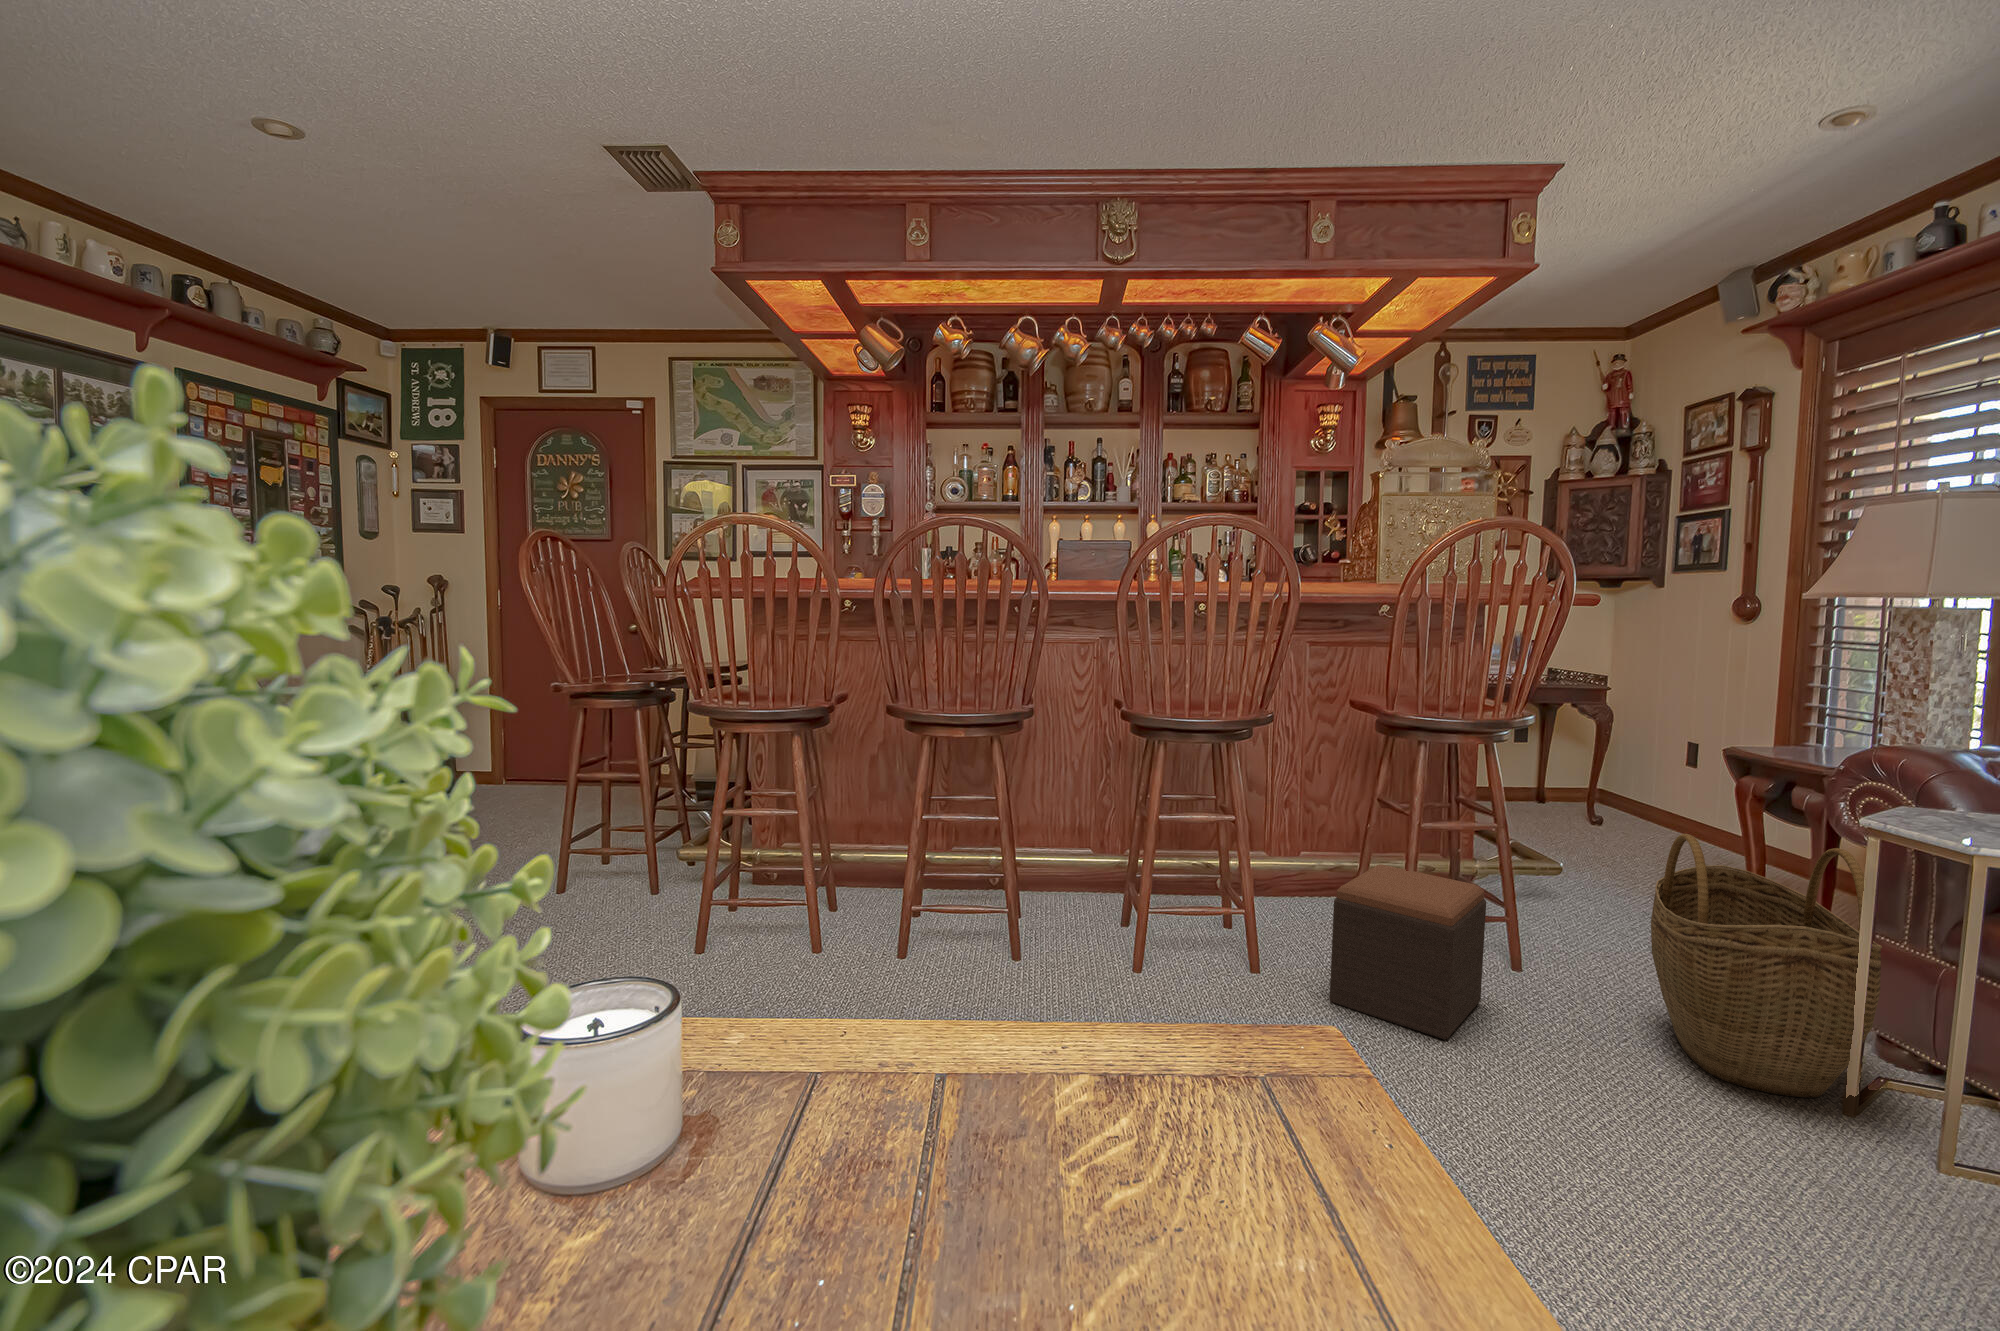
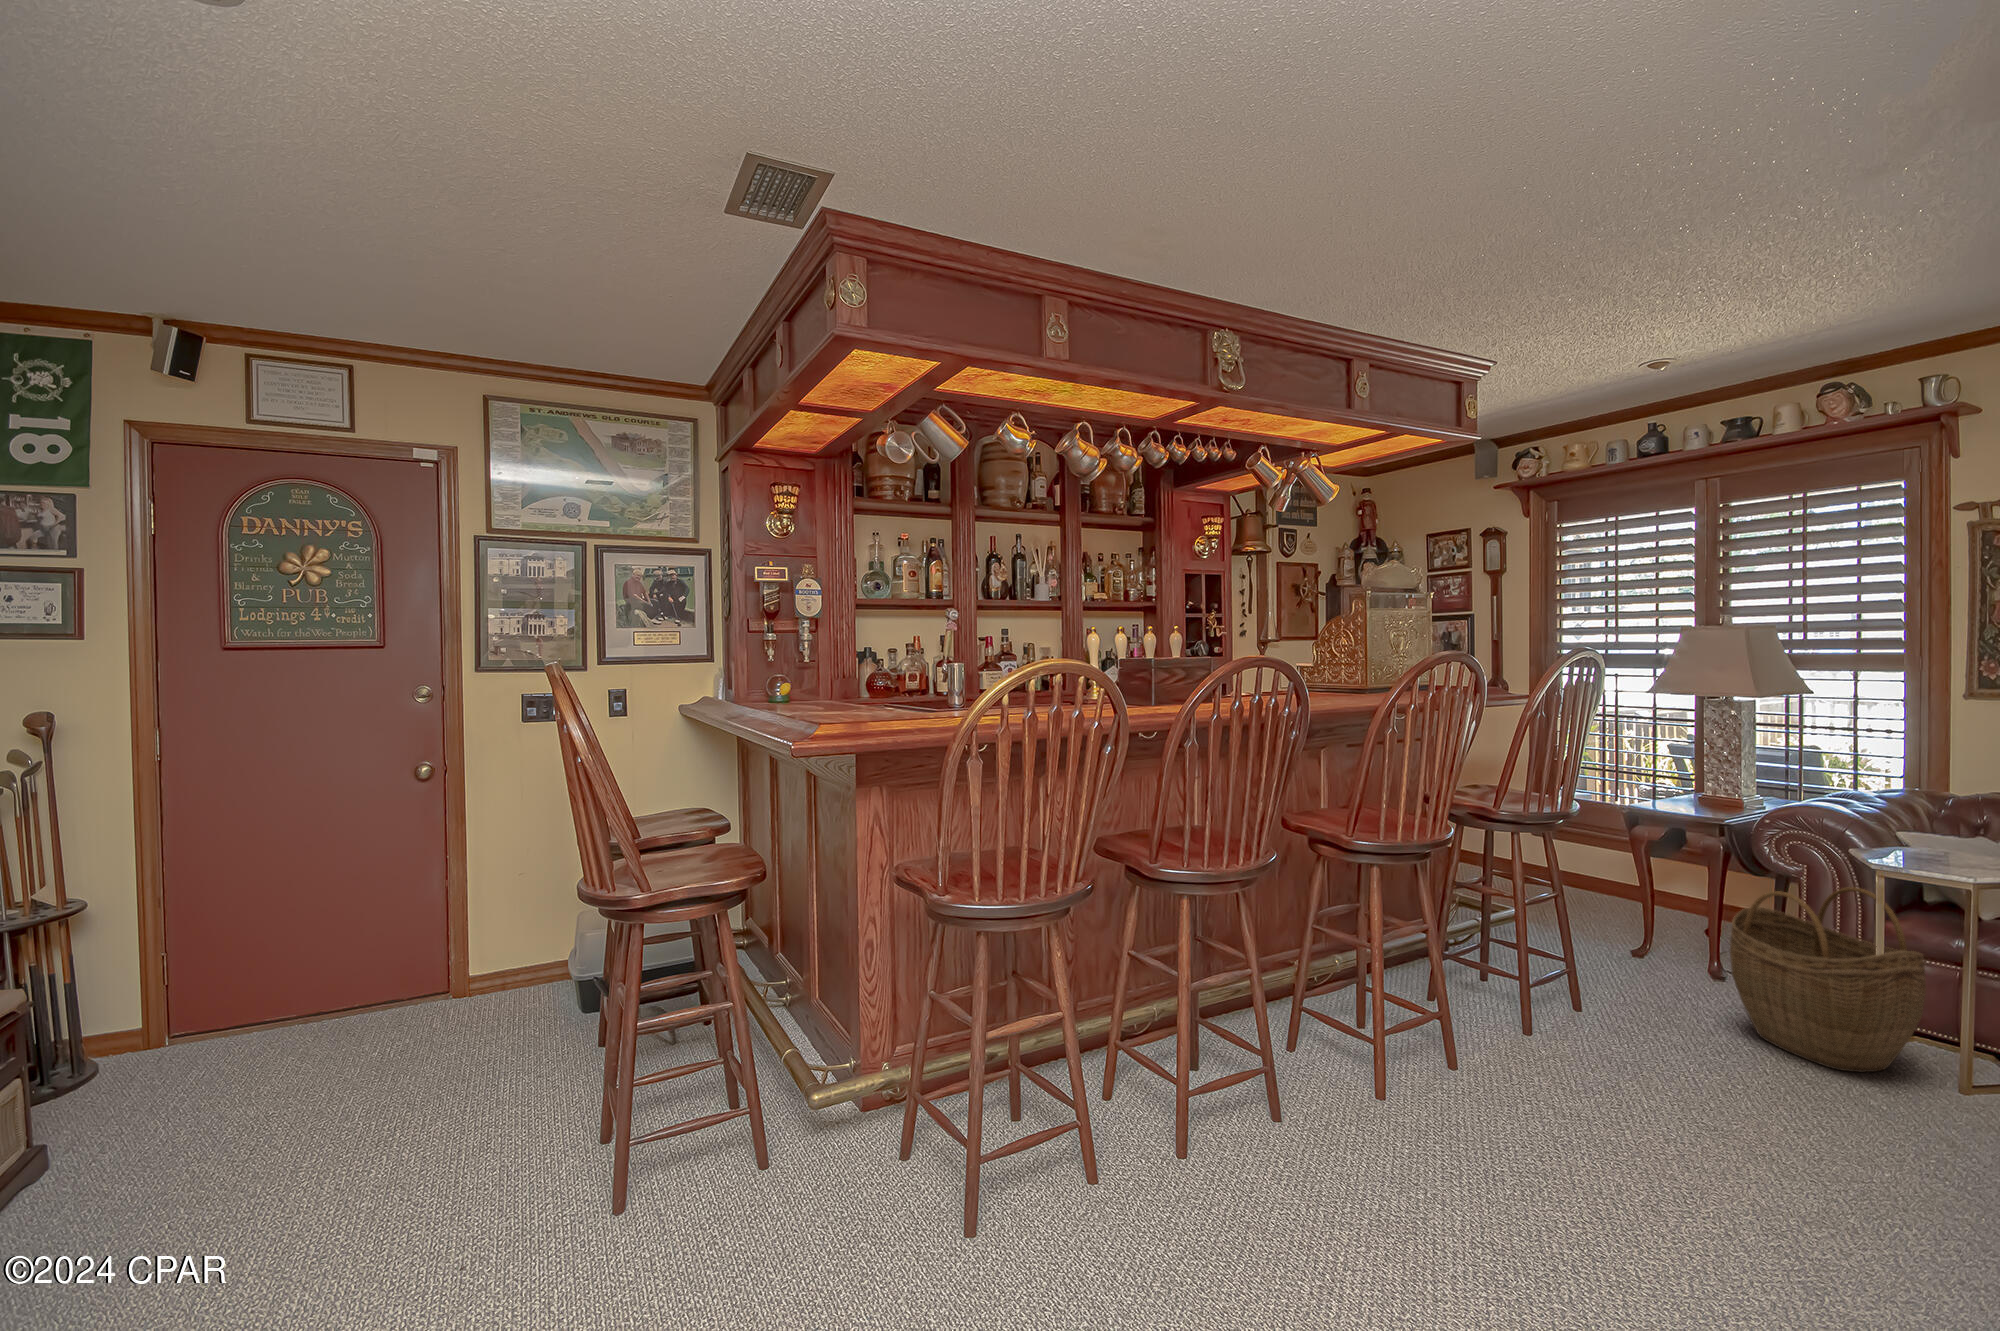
footstool: present [1330,864,1486,1040] -> none [1558,950,1707,1094]

